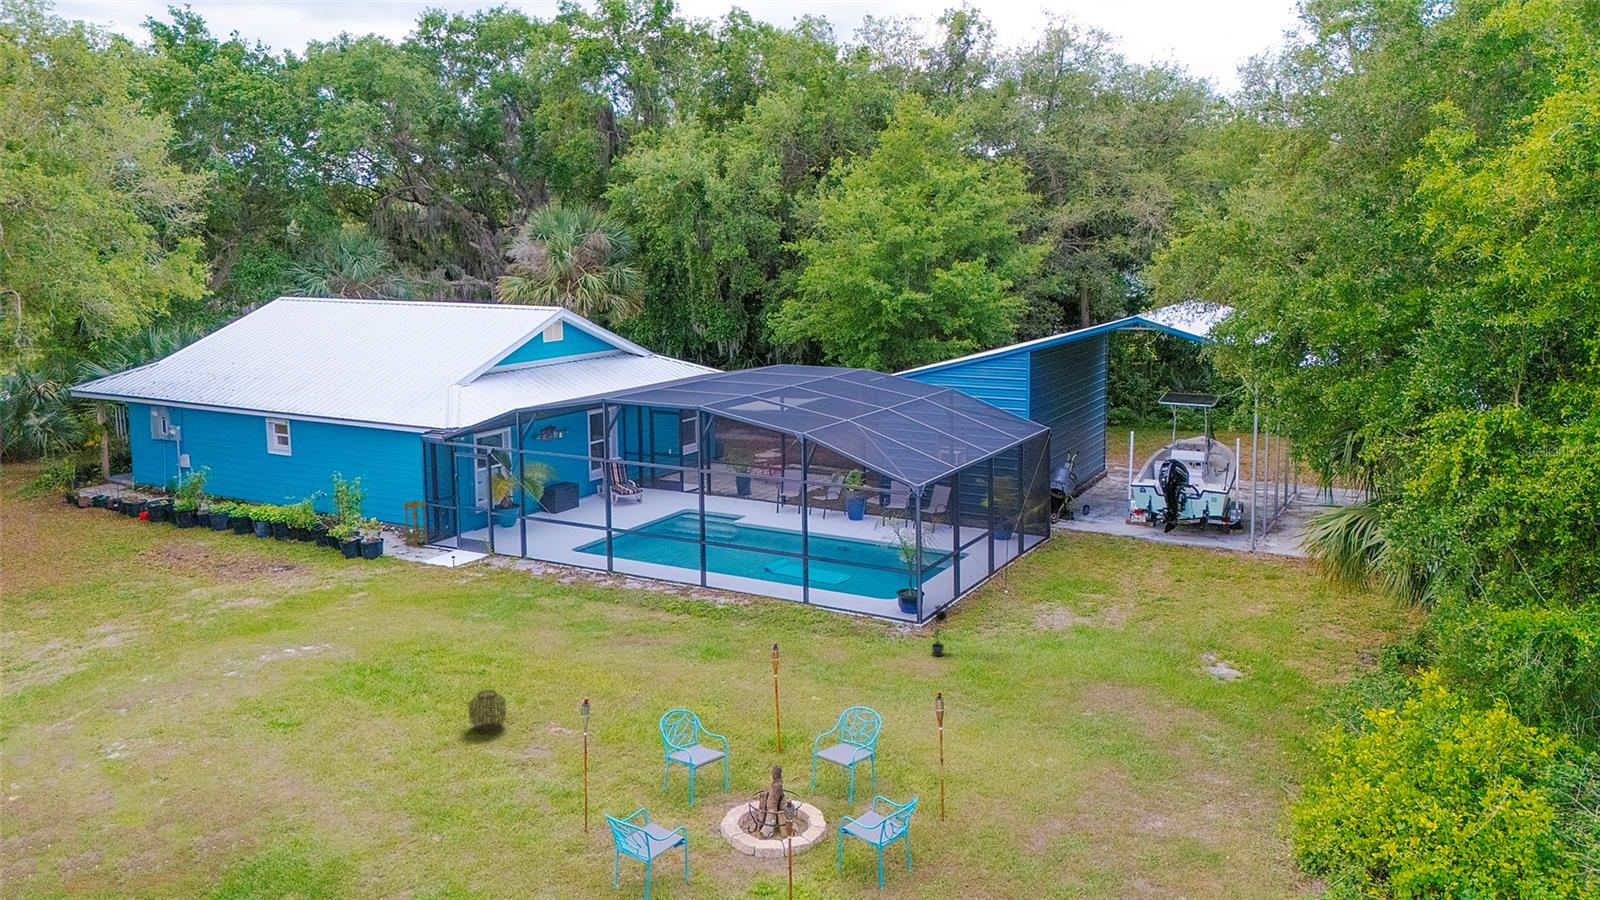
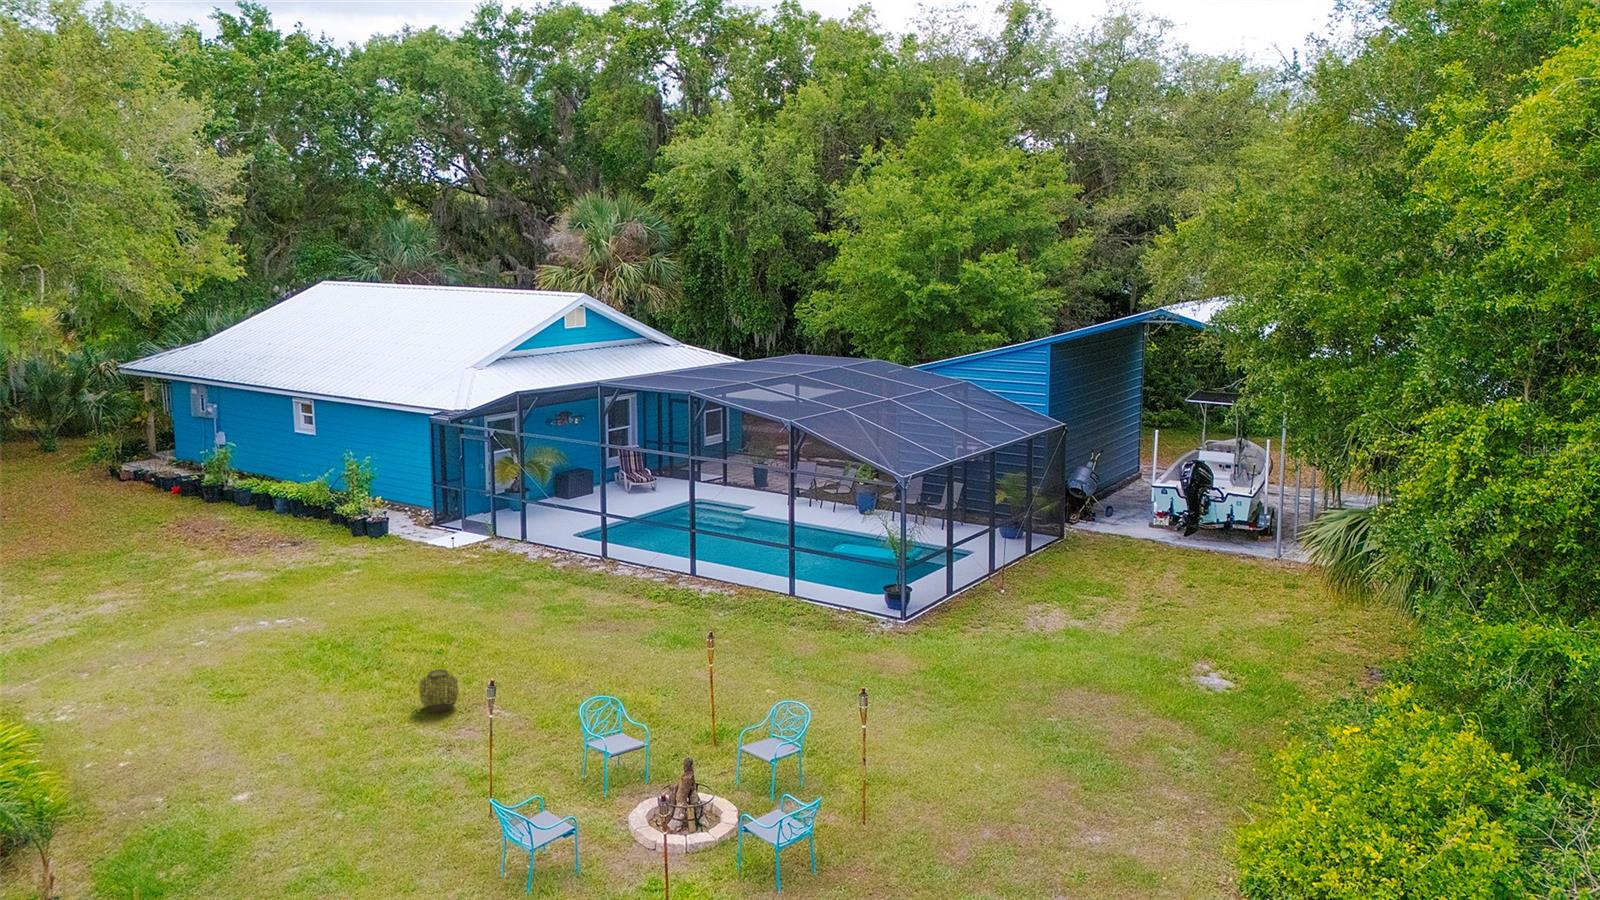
side table: present [403,501,427,547] -> none [412,481,436,527]
potted plant: present [930,604,949,656] -> none [908,598,934,654]

